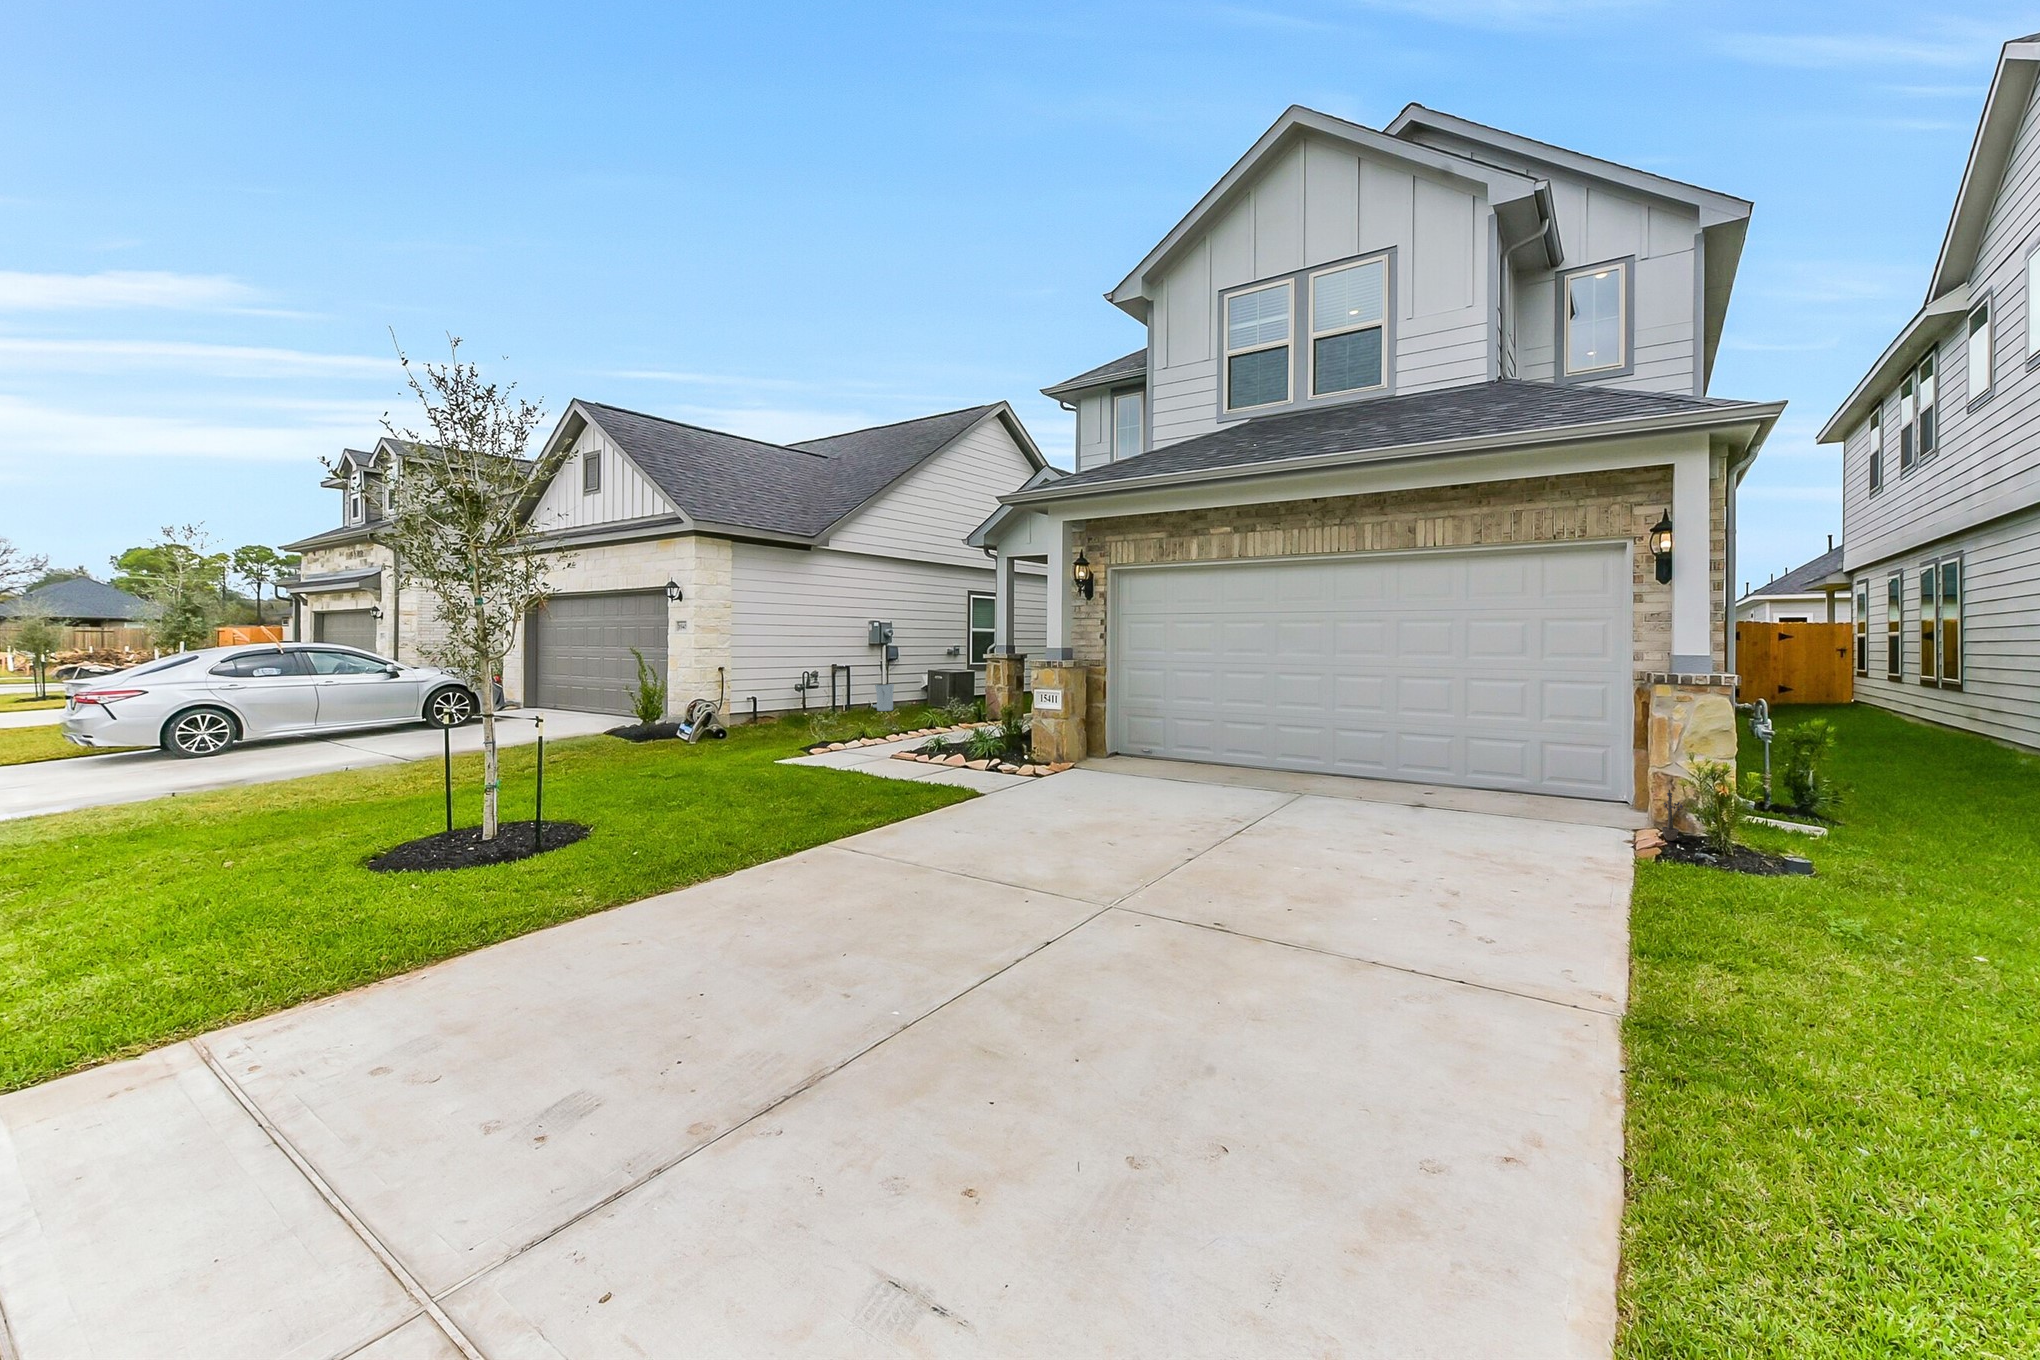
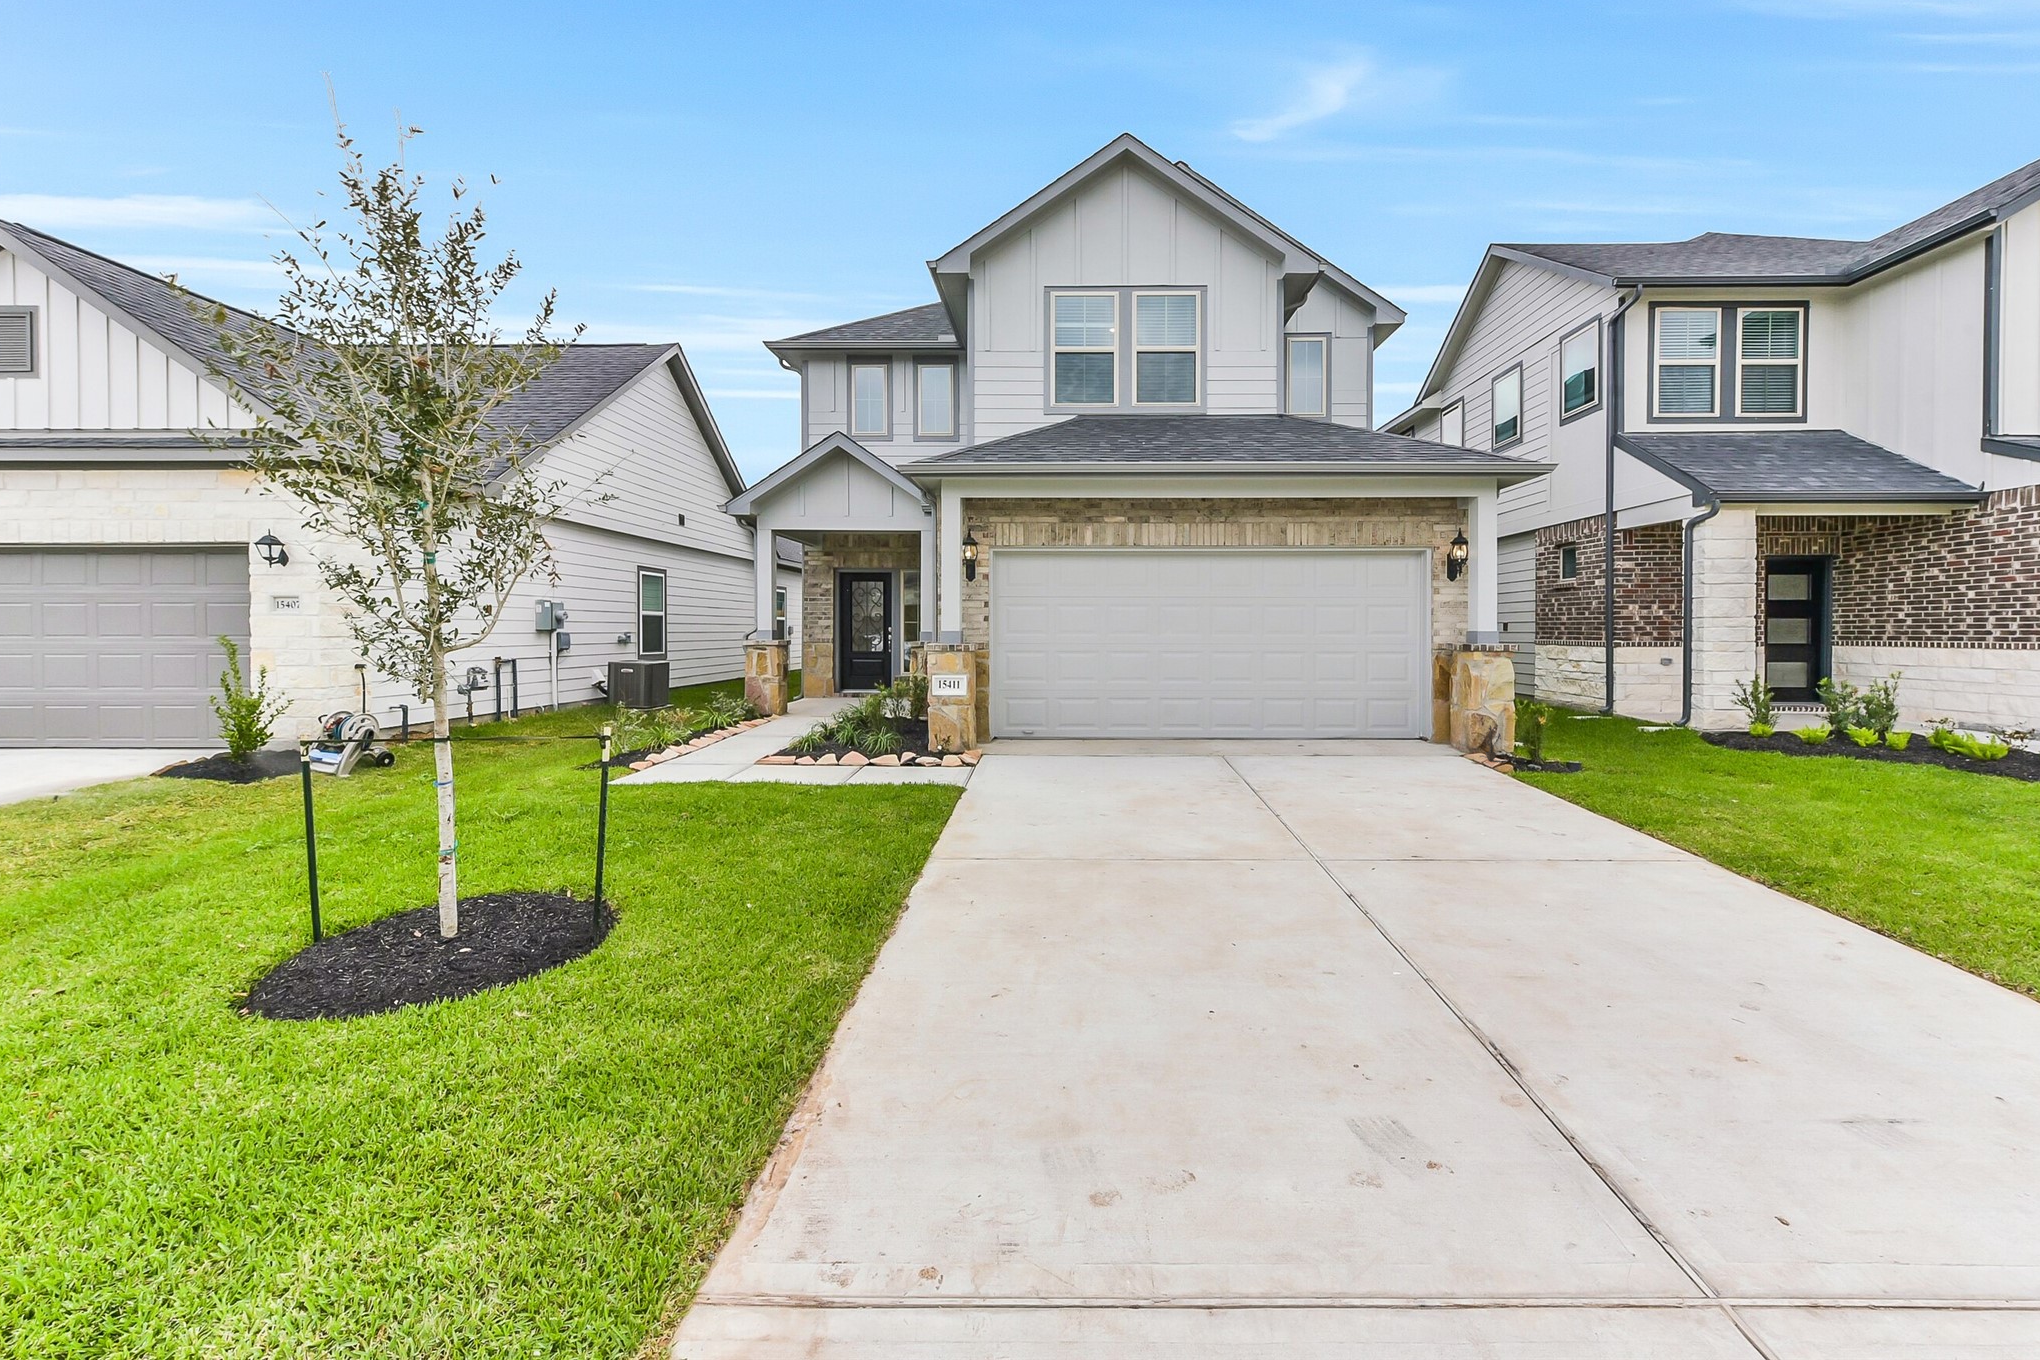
trash can: present [873,684,894,711] -> none [543,681,582,717]

